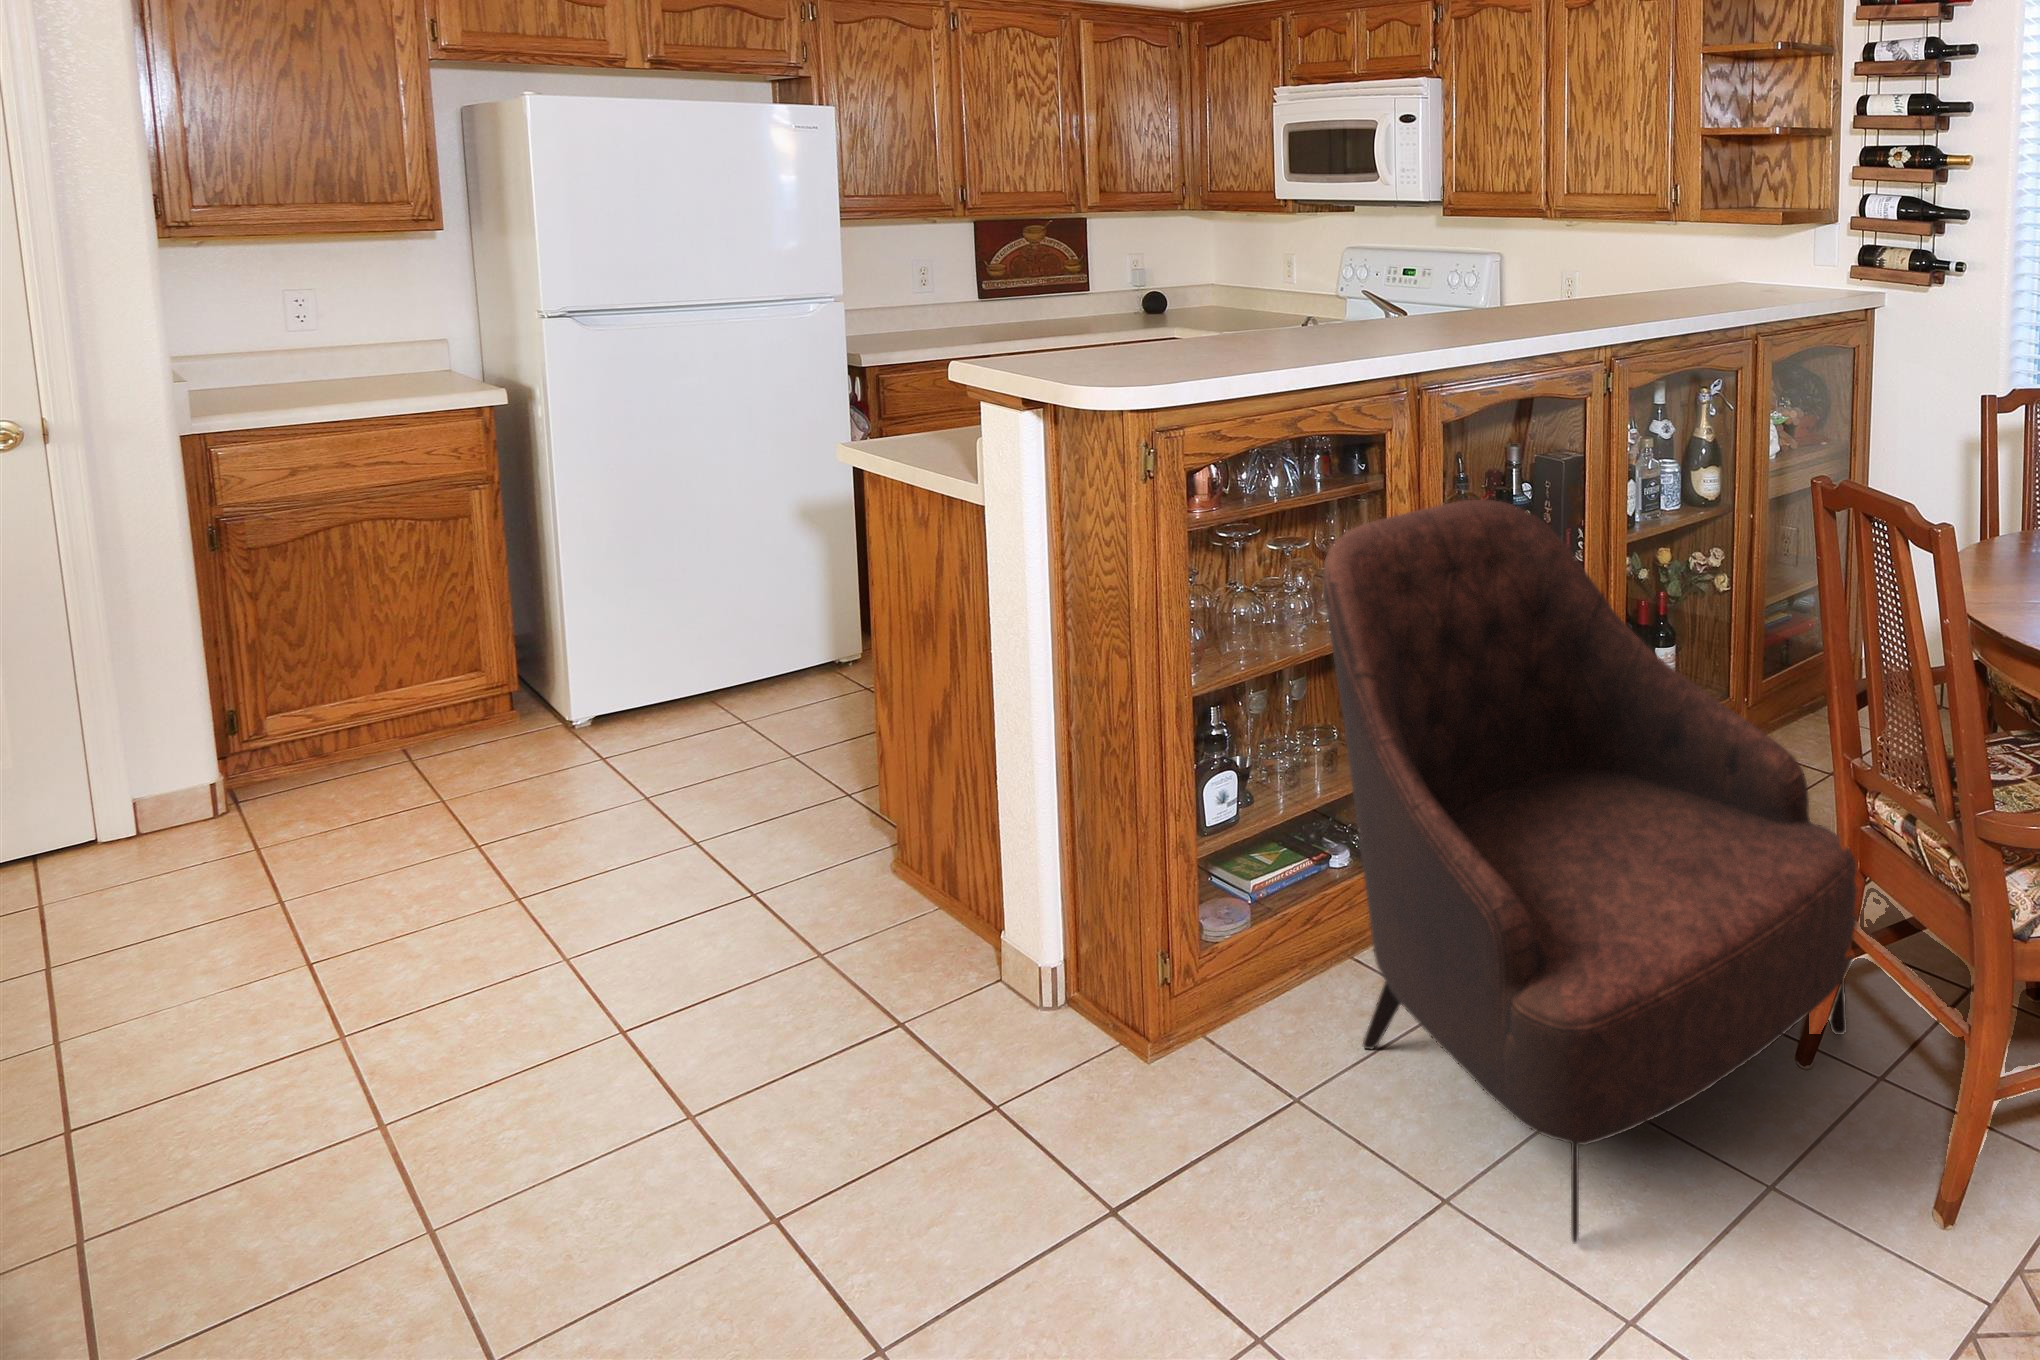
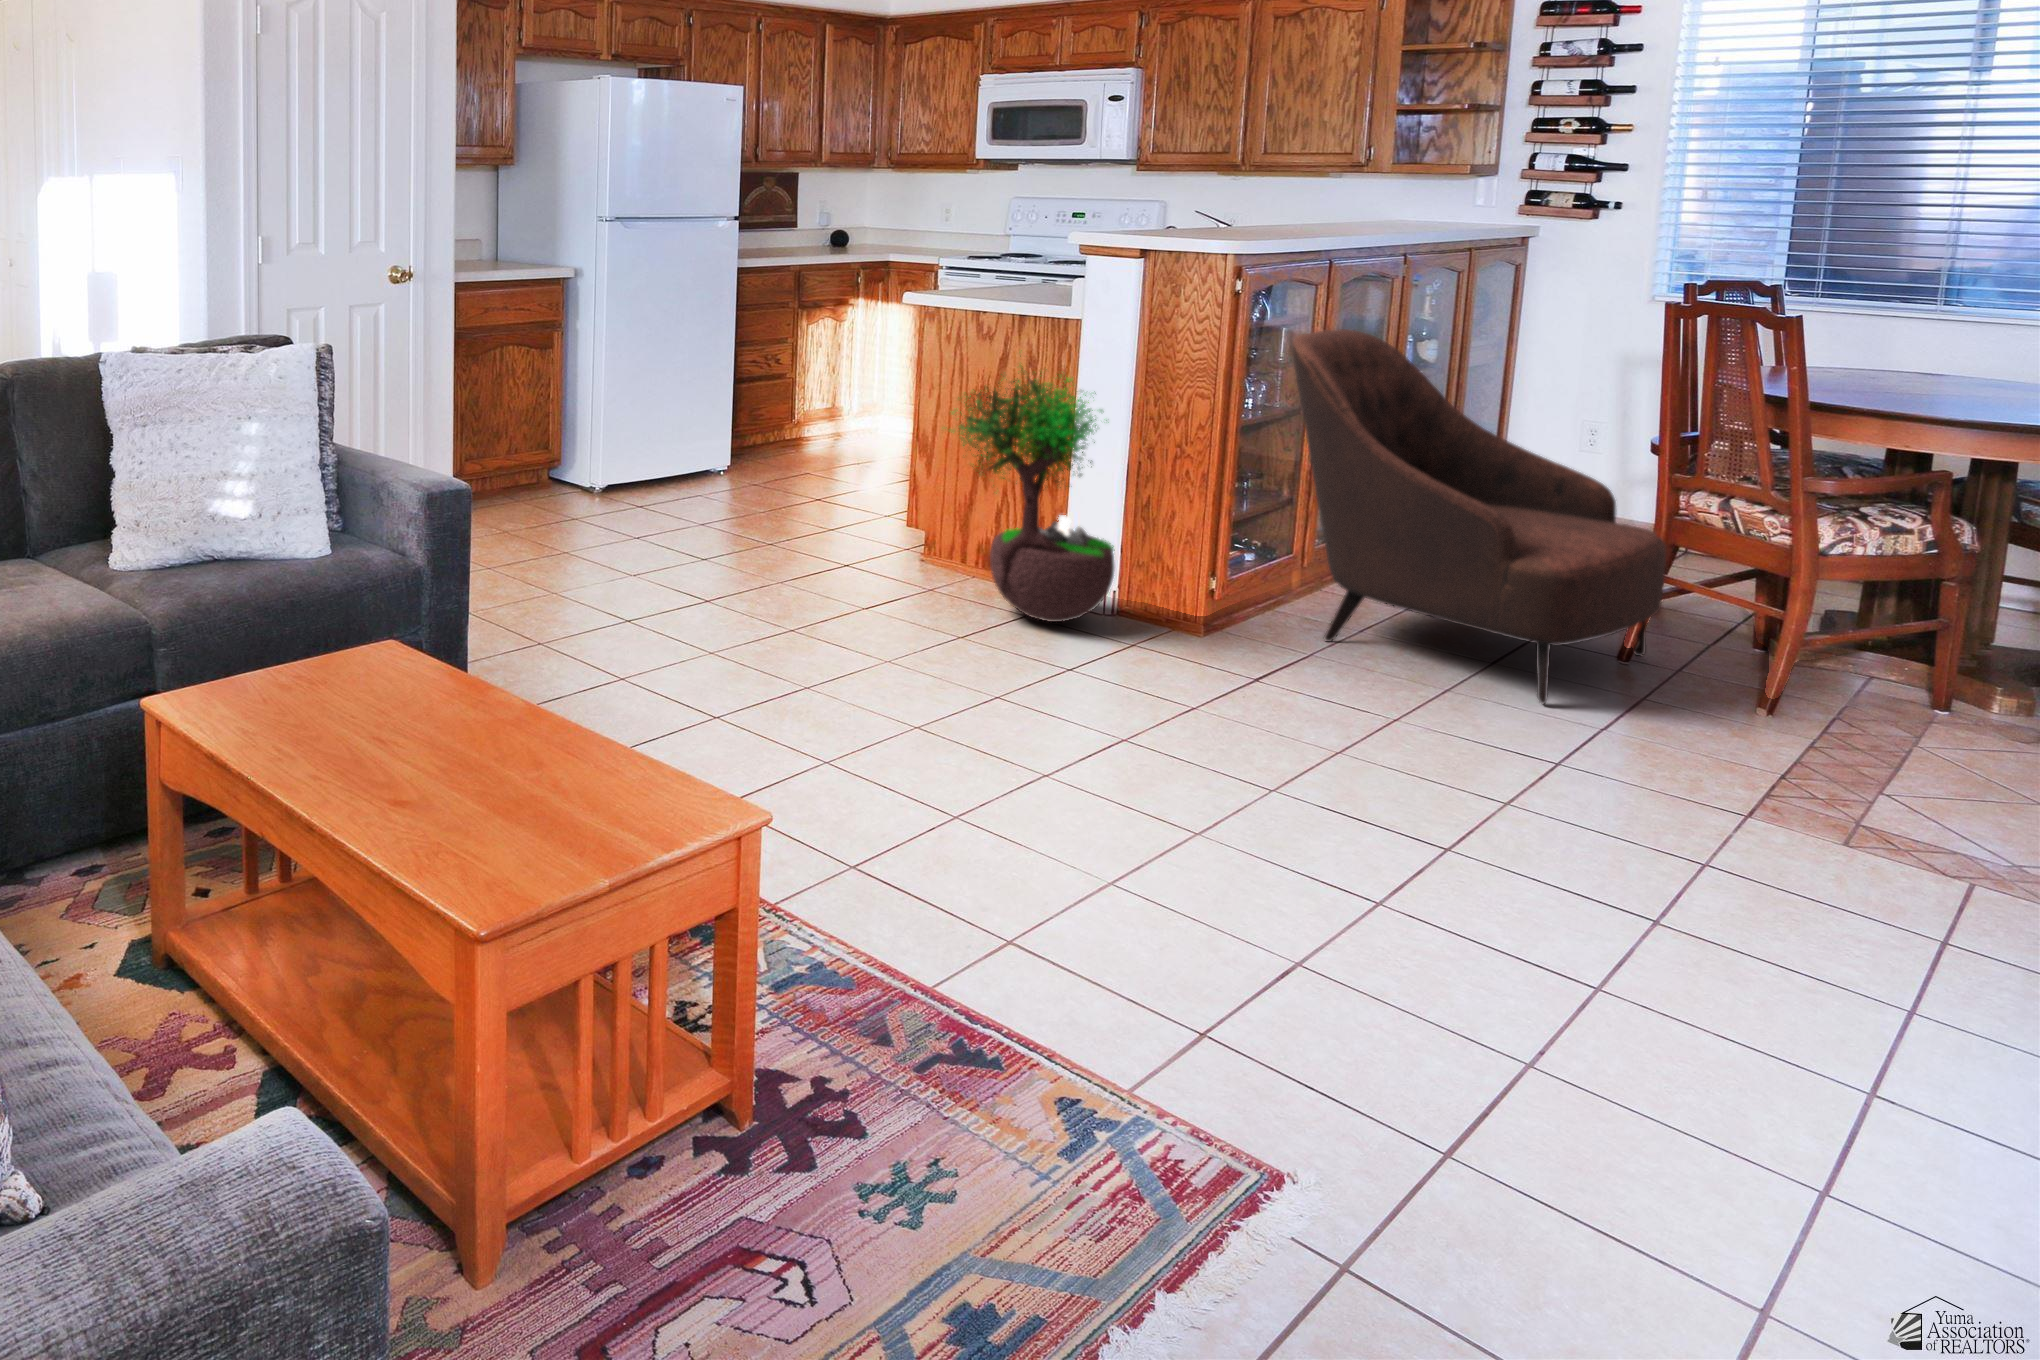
potted tree: none [692,596,1040,1055] -> present [951,365,1115,622]

